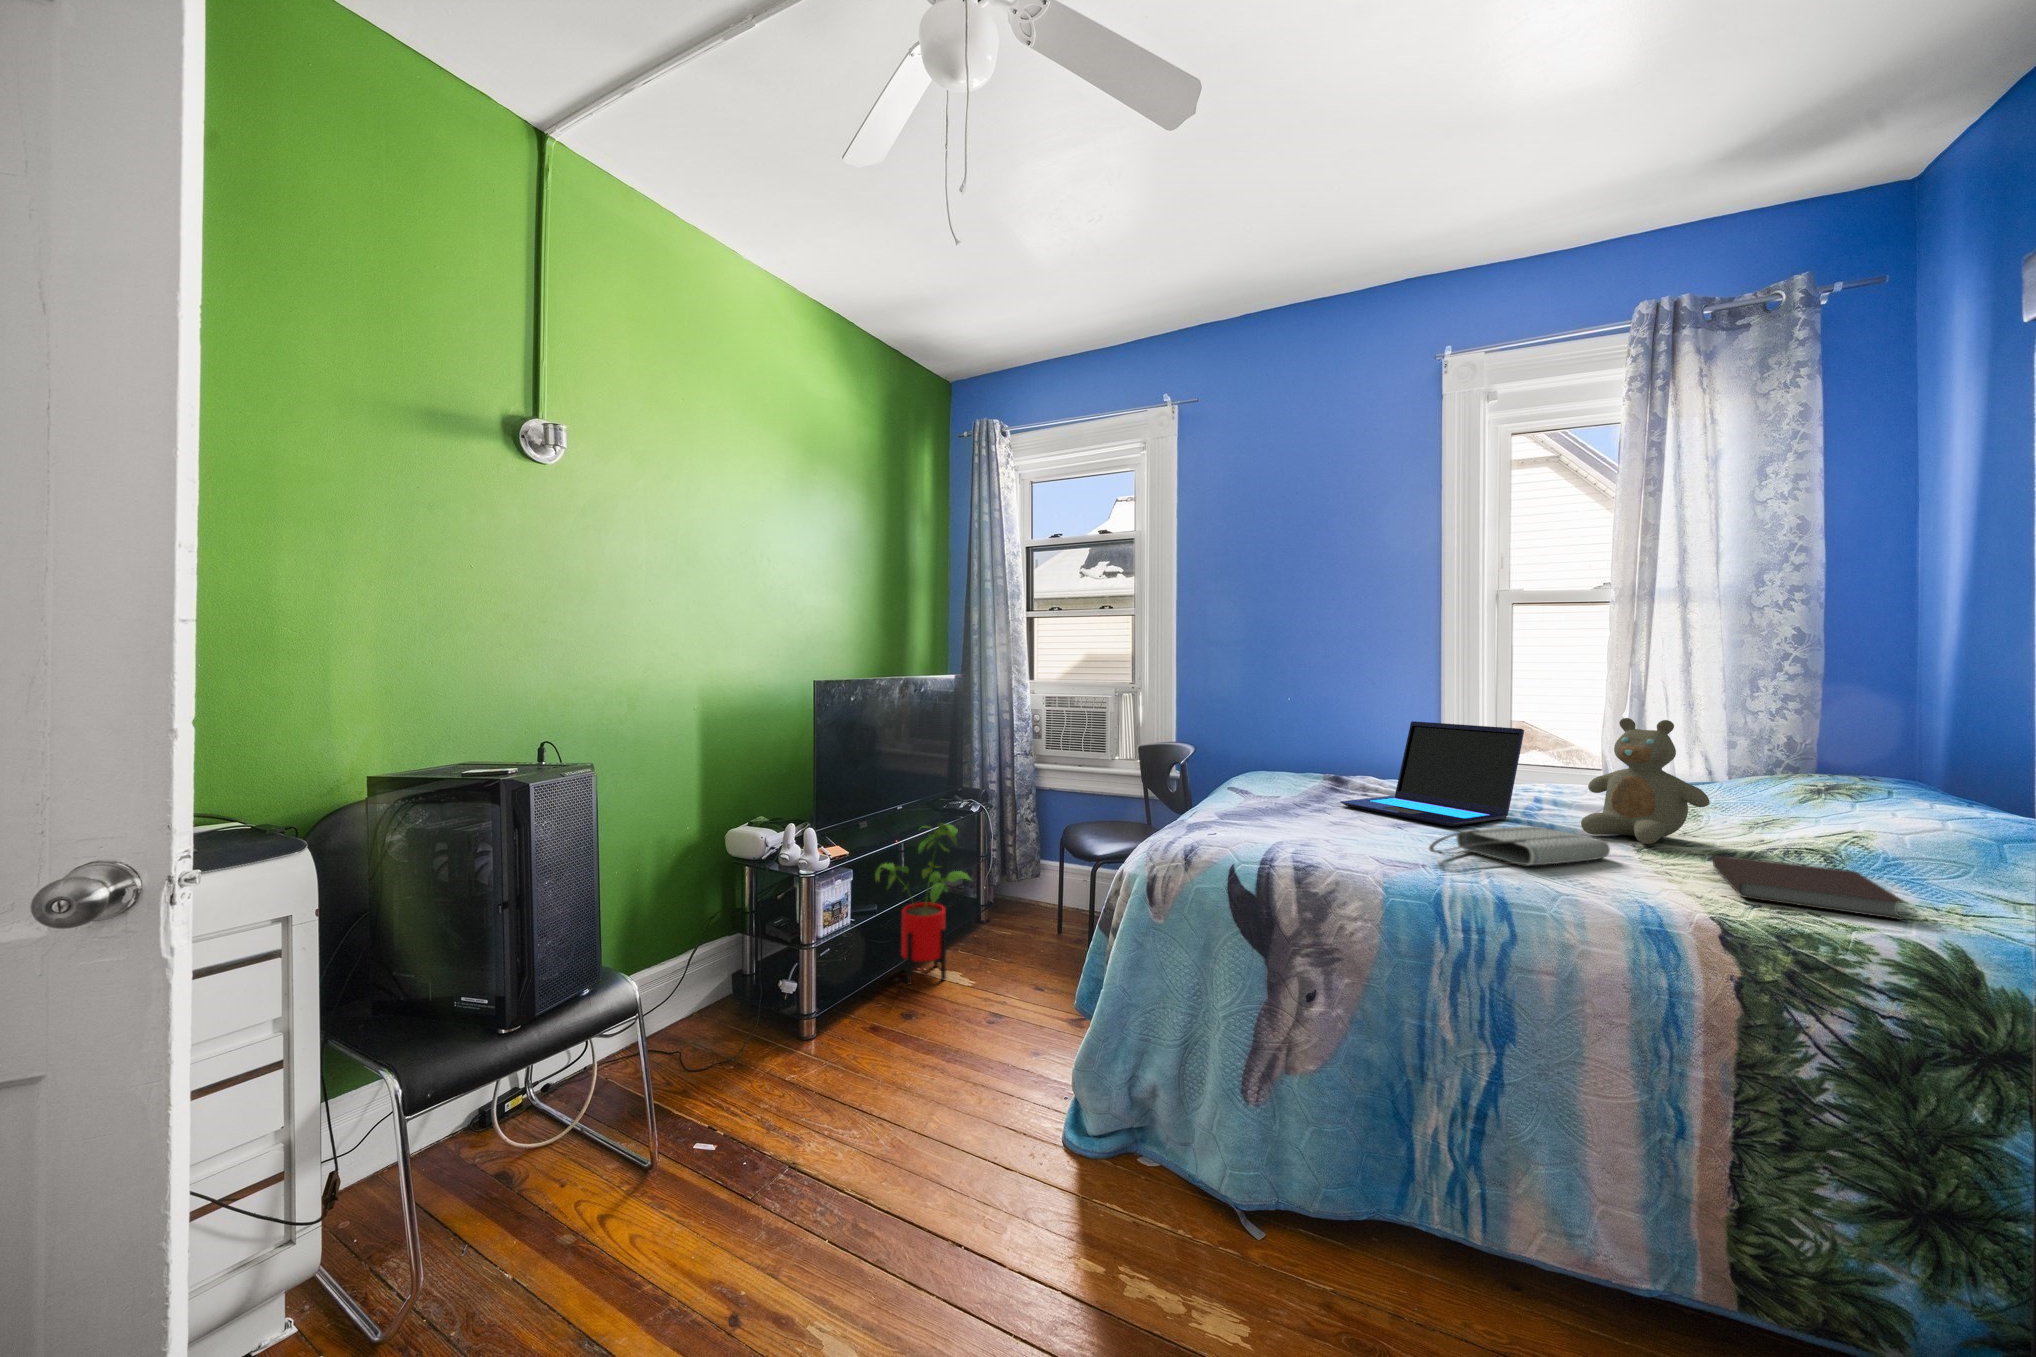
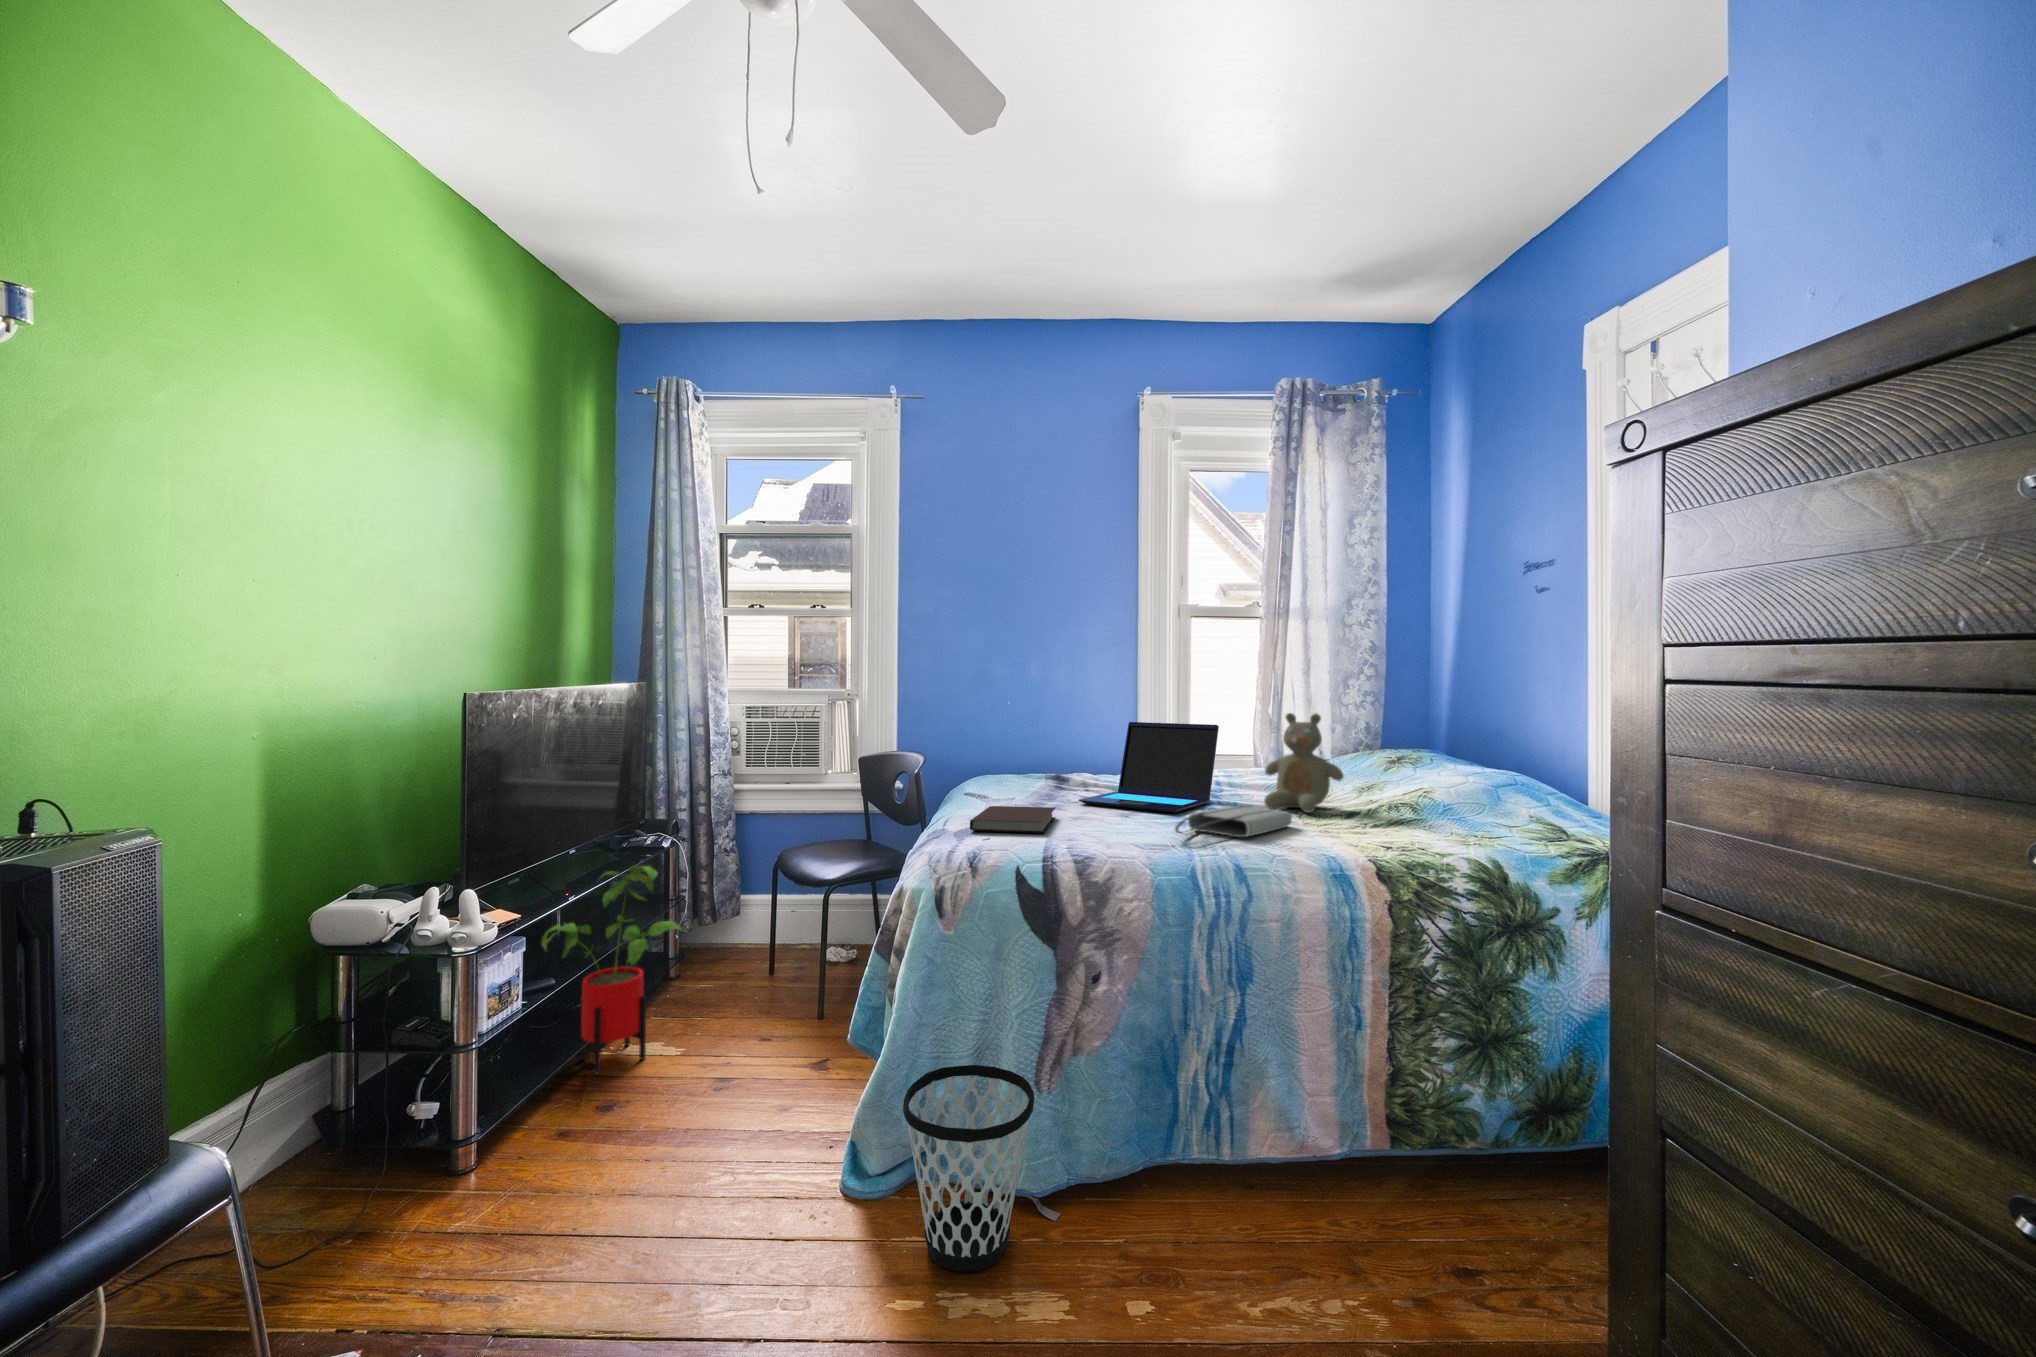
notebook: present [1713,856,1906,920] -> present [970,806,1055,833]
wastebasket: none [1095,1051,1229,1262] -> present [903,1065,1035,1272]

